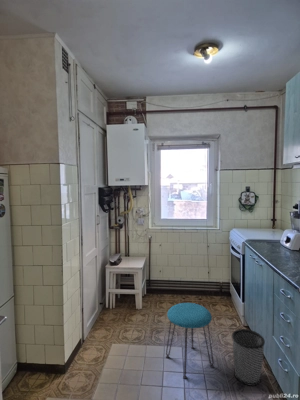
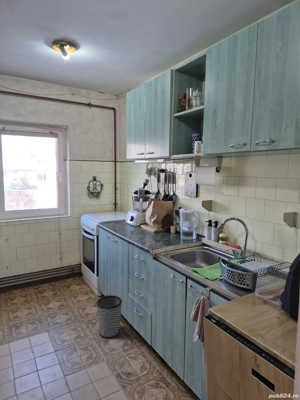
stool: present [166,303,214,378] -> none [34,287,81,355]

